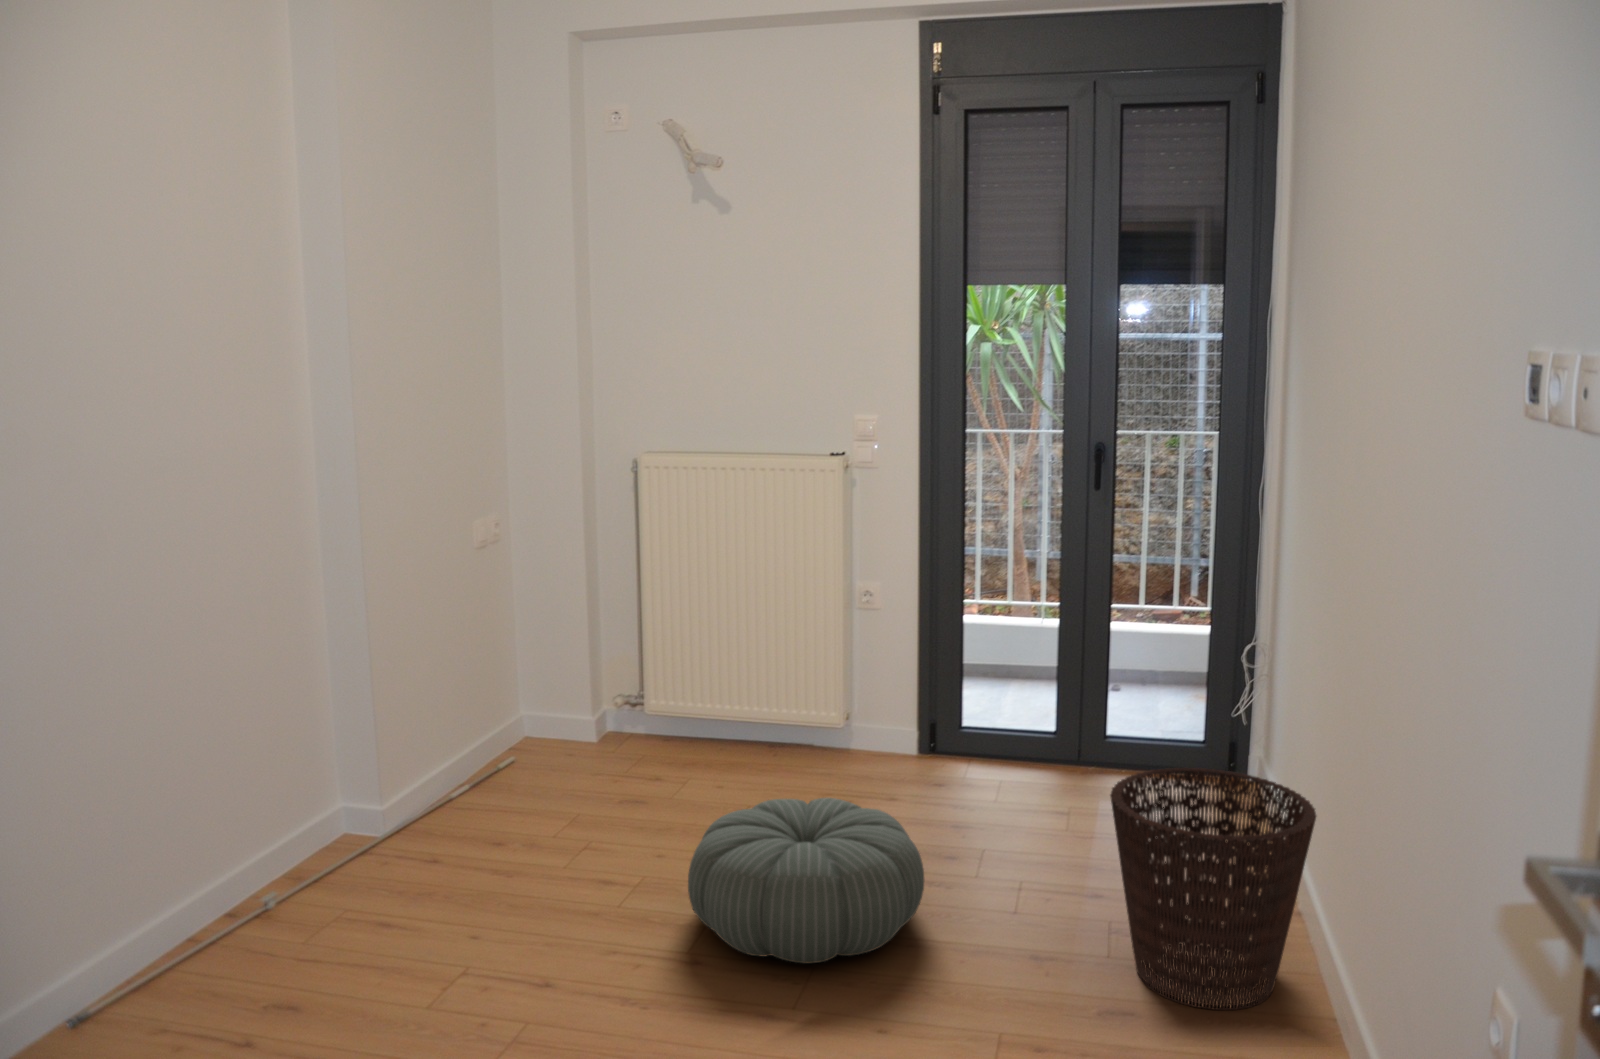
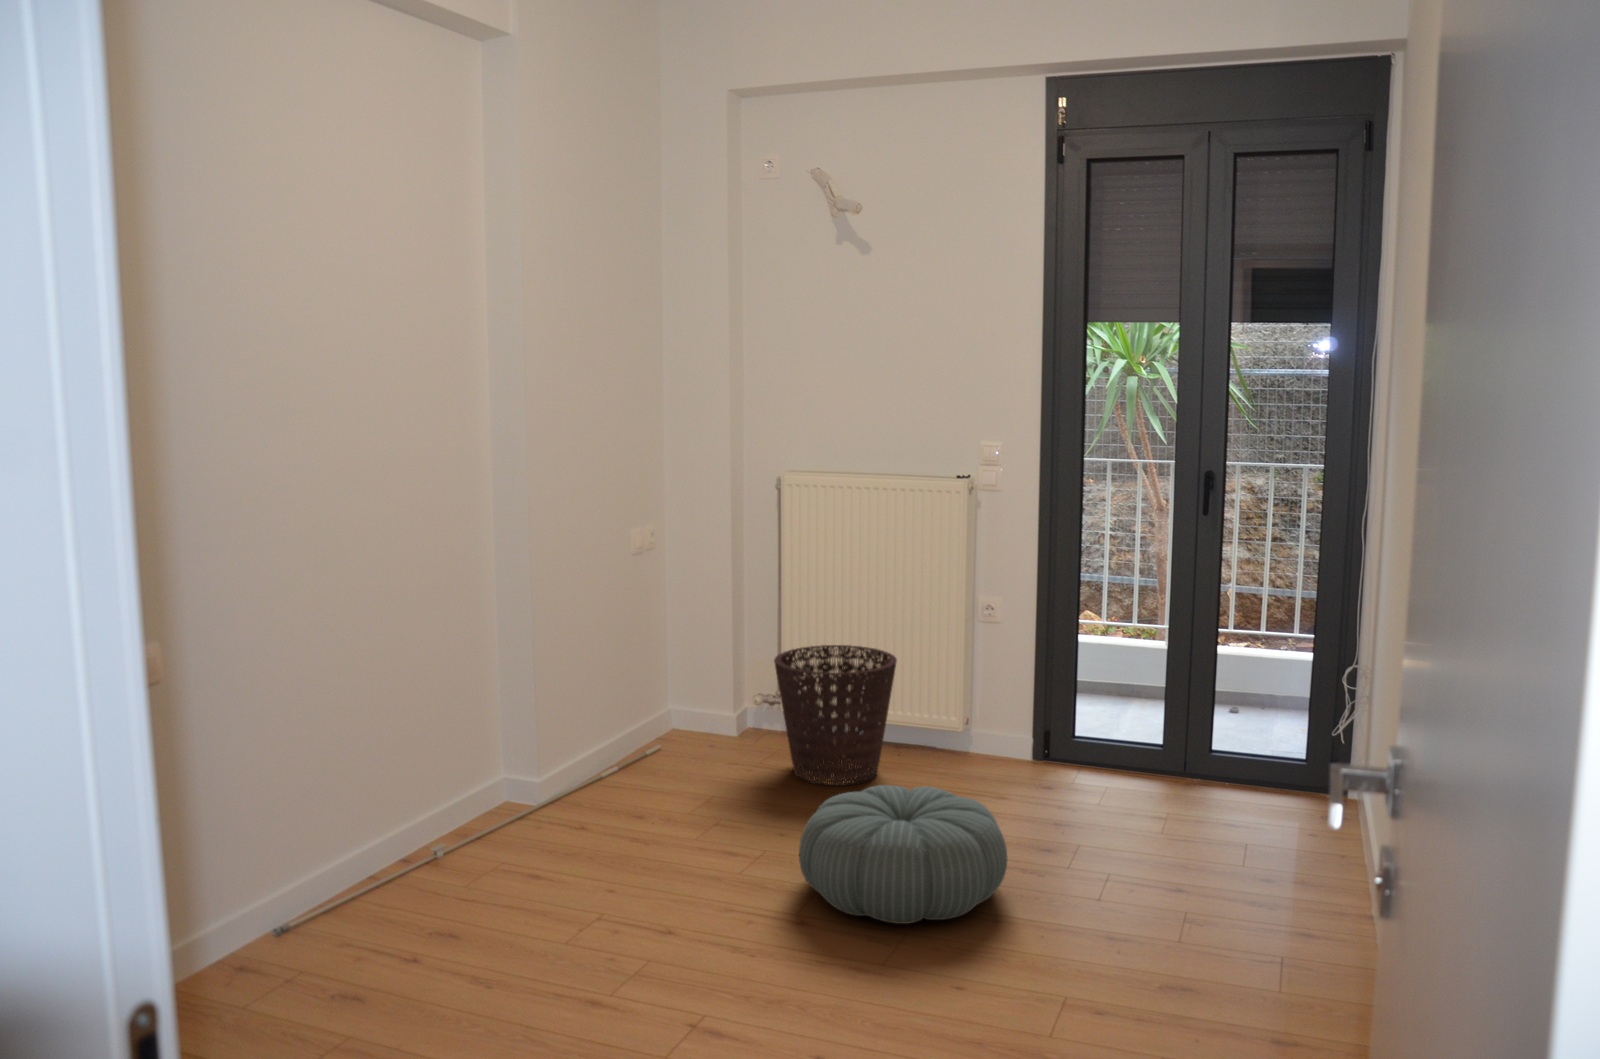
basket: present [1110,768,1316,1010] -> present [774,645,897,786]

